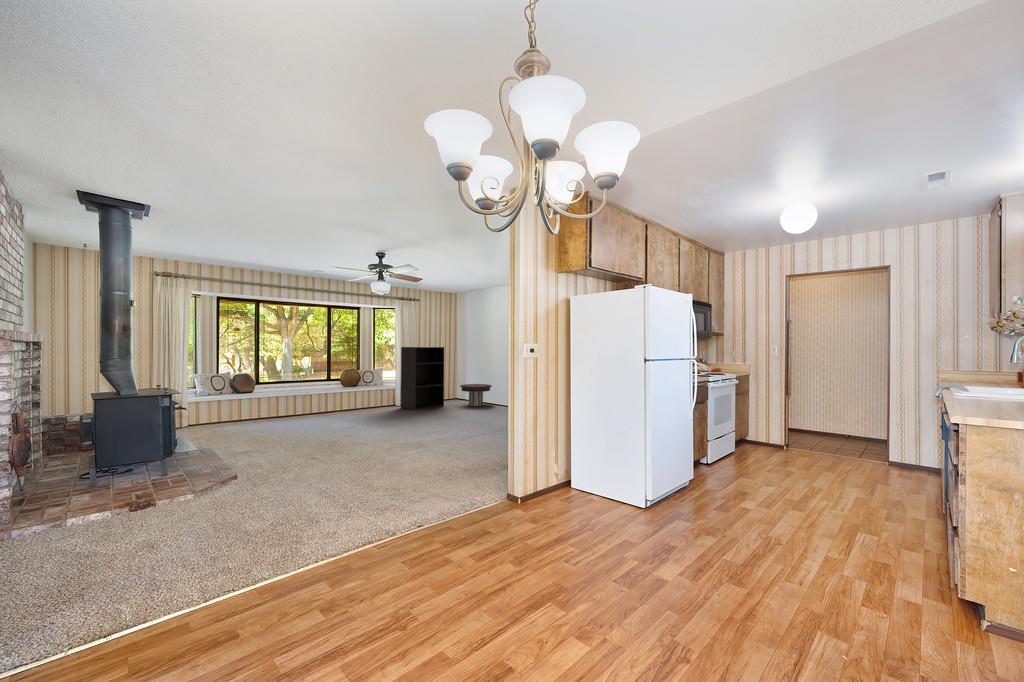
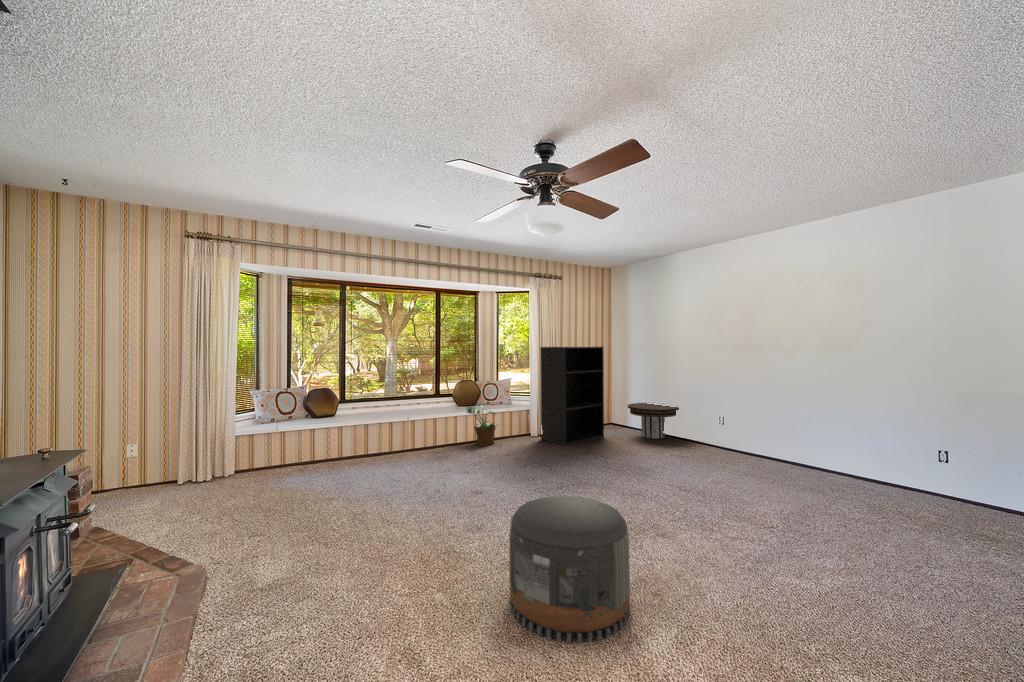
potted plant: none [346,385,371,412] -> present [466,404,497,446]
pouf: none [354,413,404,459] -> present [509,496,630,643]

